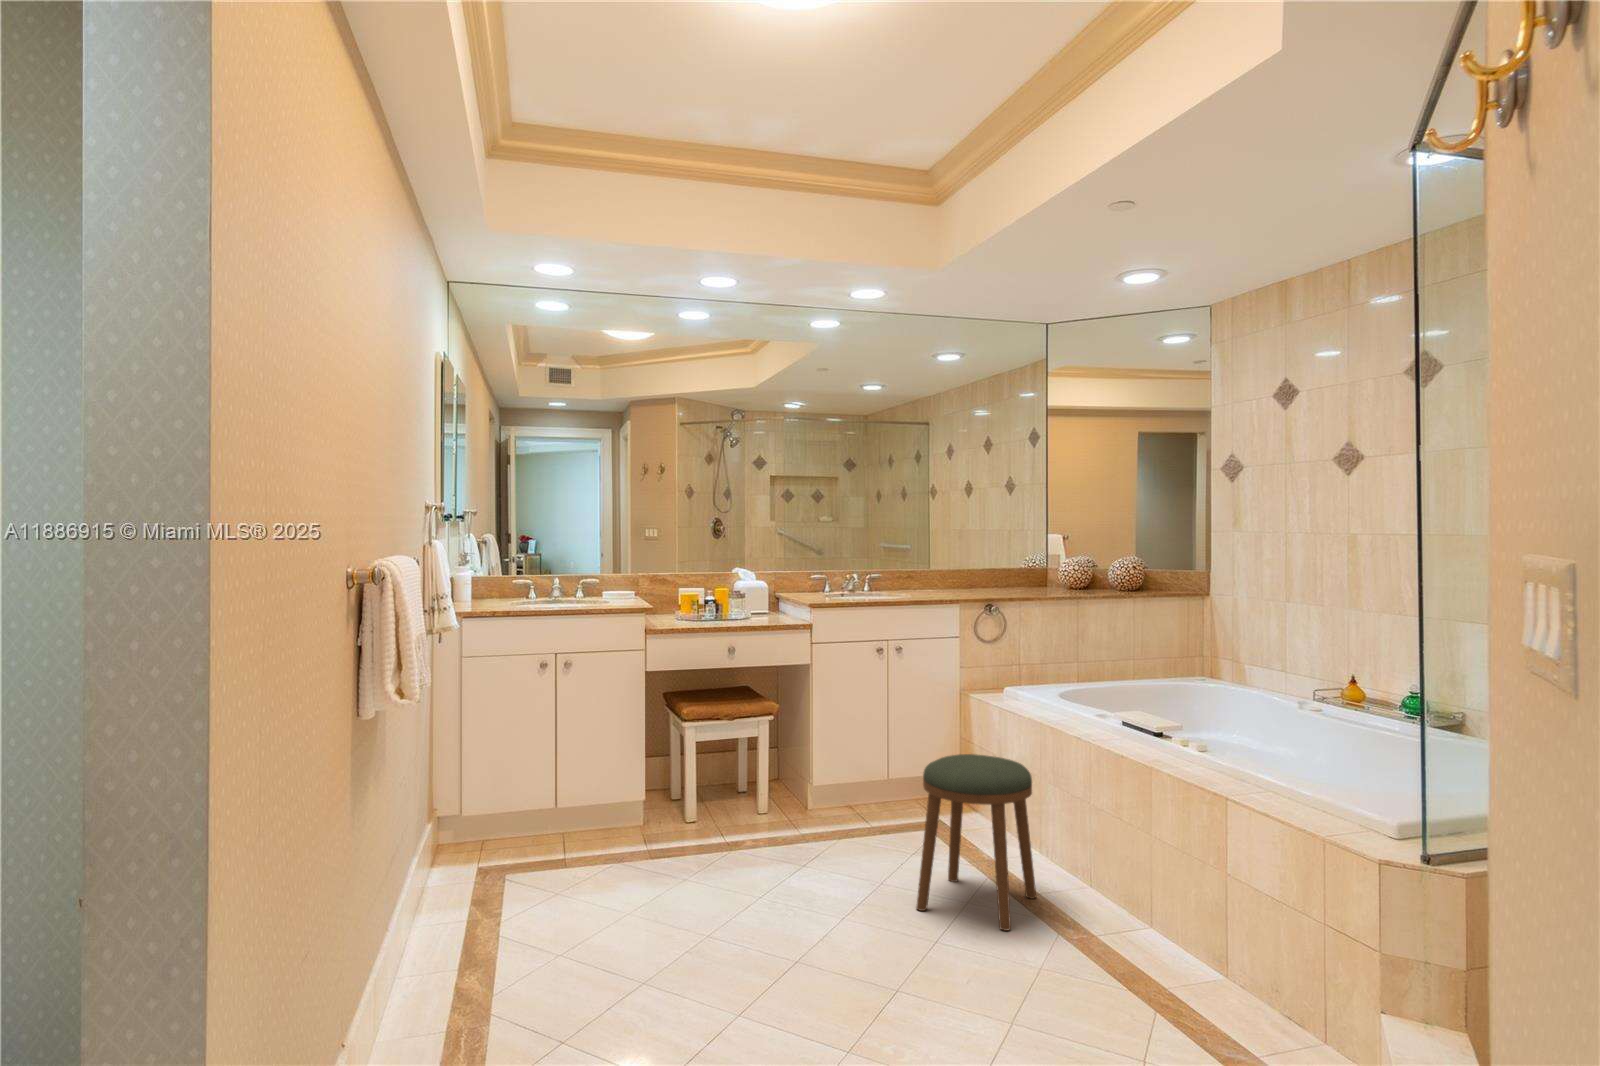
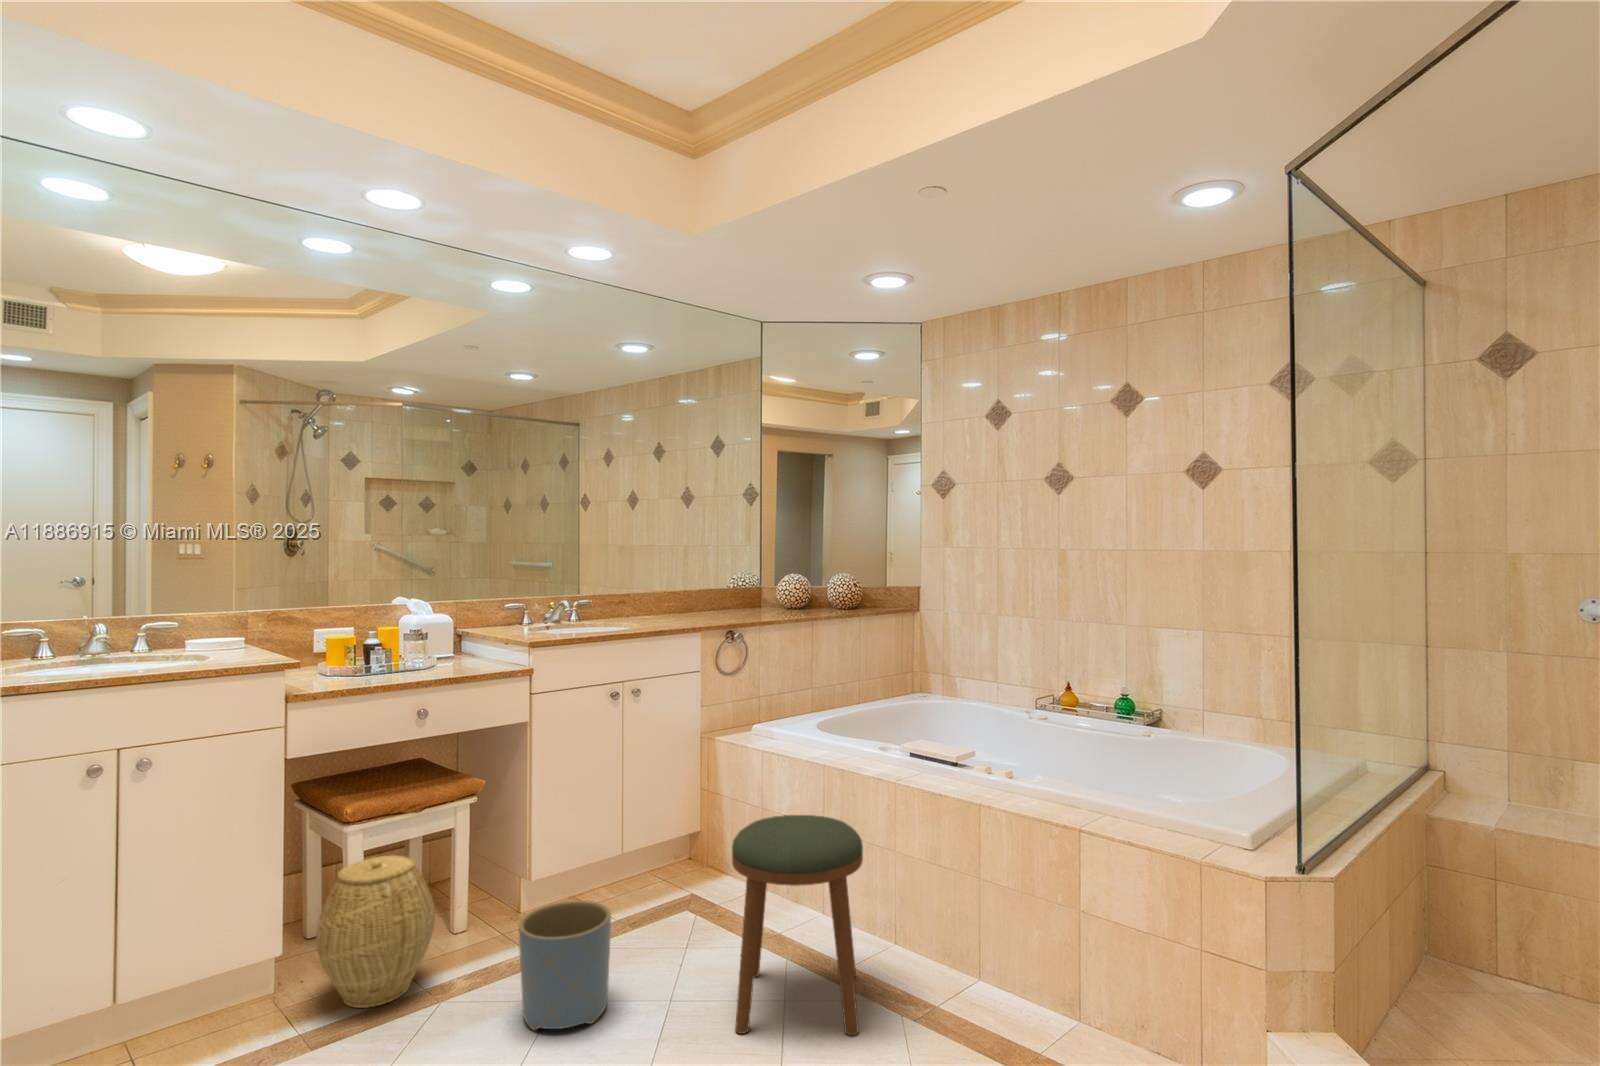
woven basket: none [661,747,734,844] -> present [316,855,435,1008]
planter: none [774,795,840,882] -> present [519,900,611,1030]

